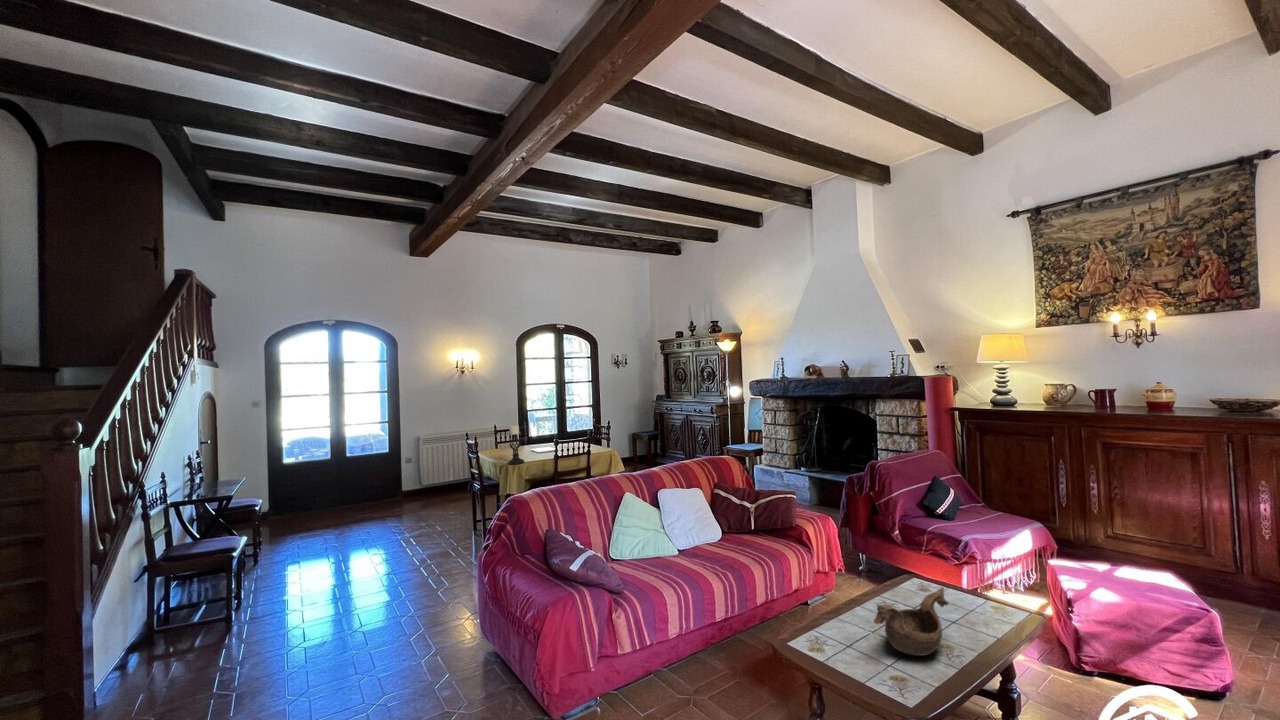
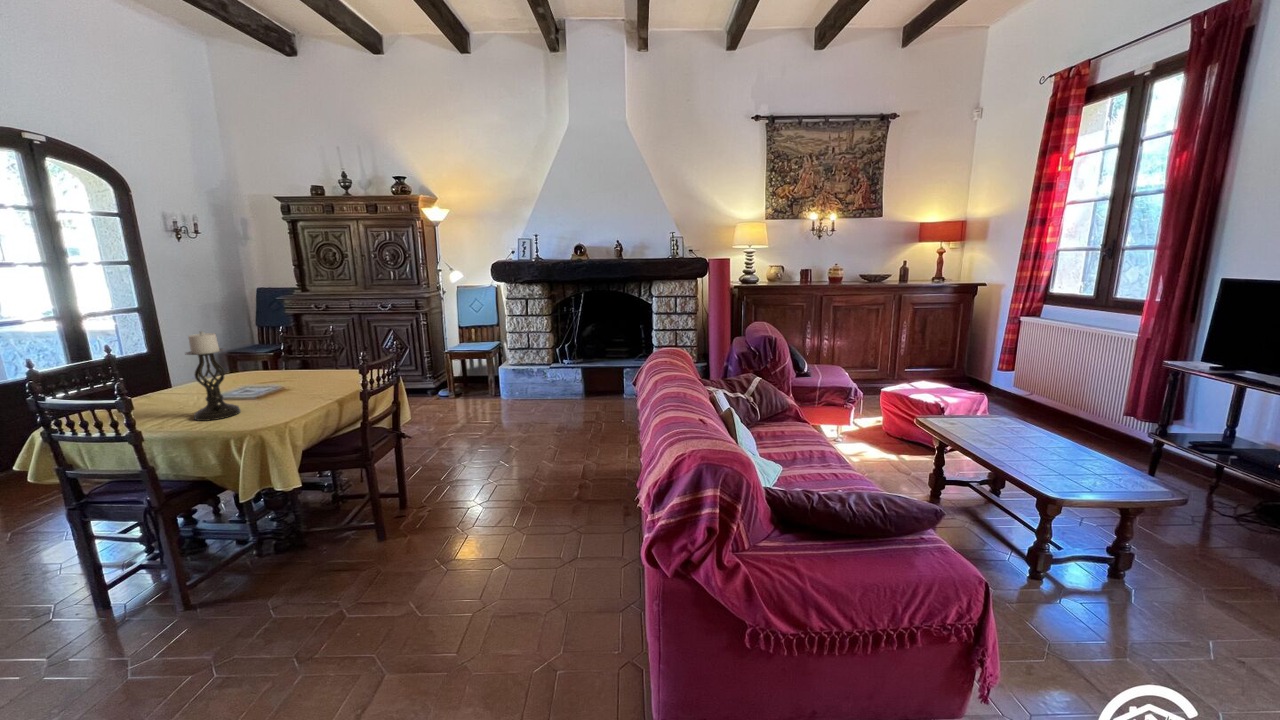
decorative bowl: present [874,588,949,656] -> none [1020,404,1075,460]

